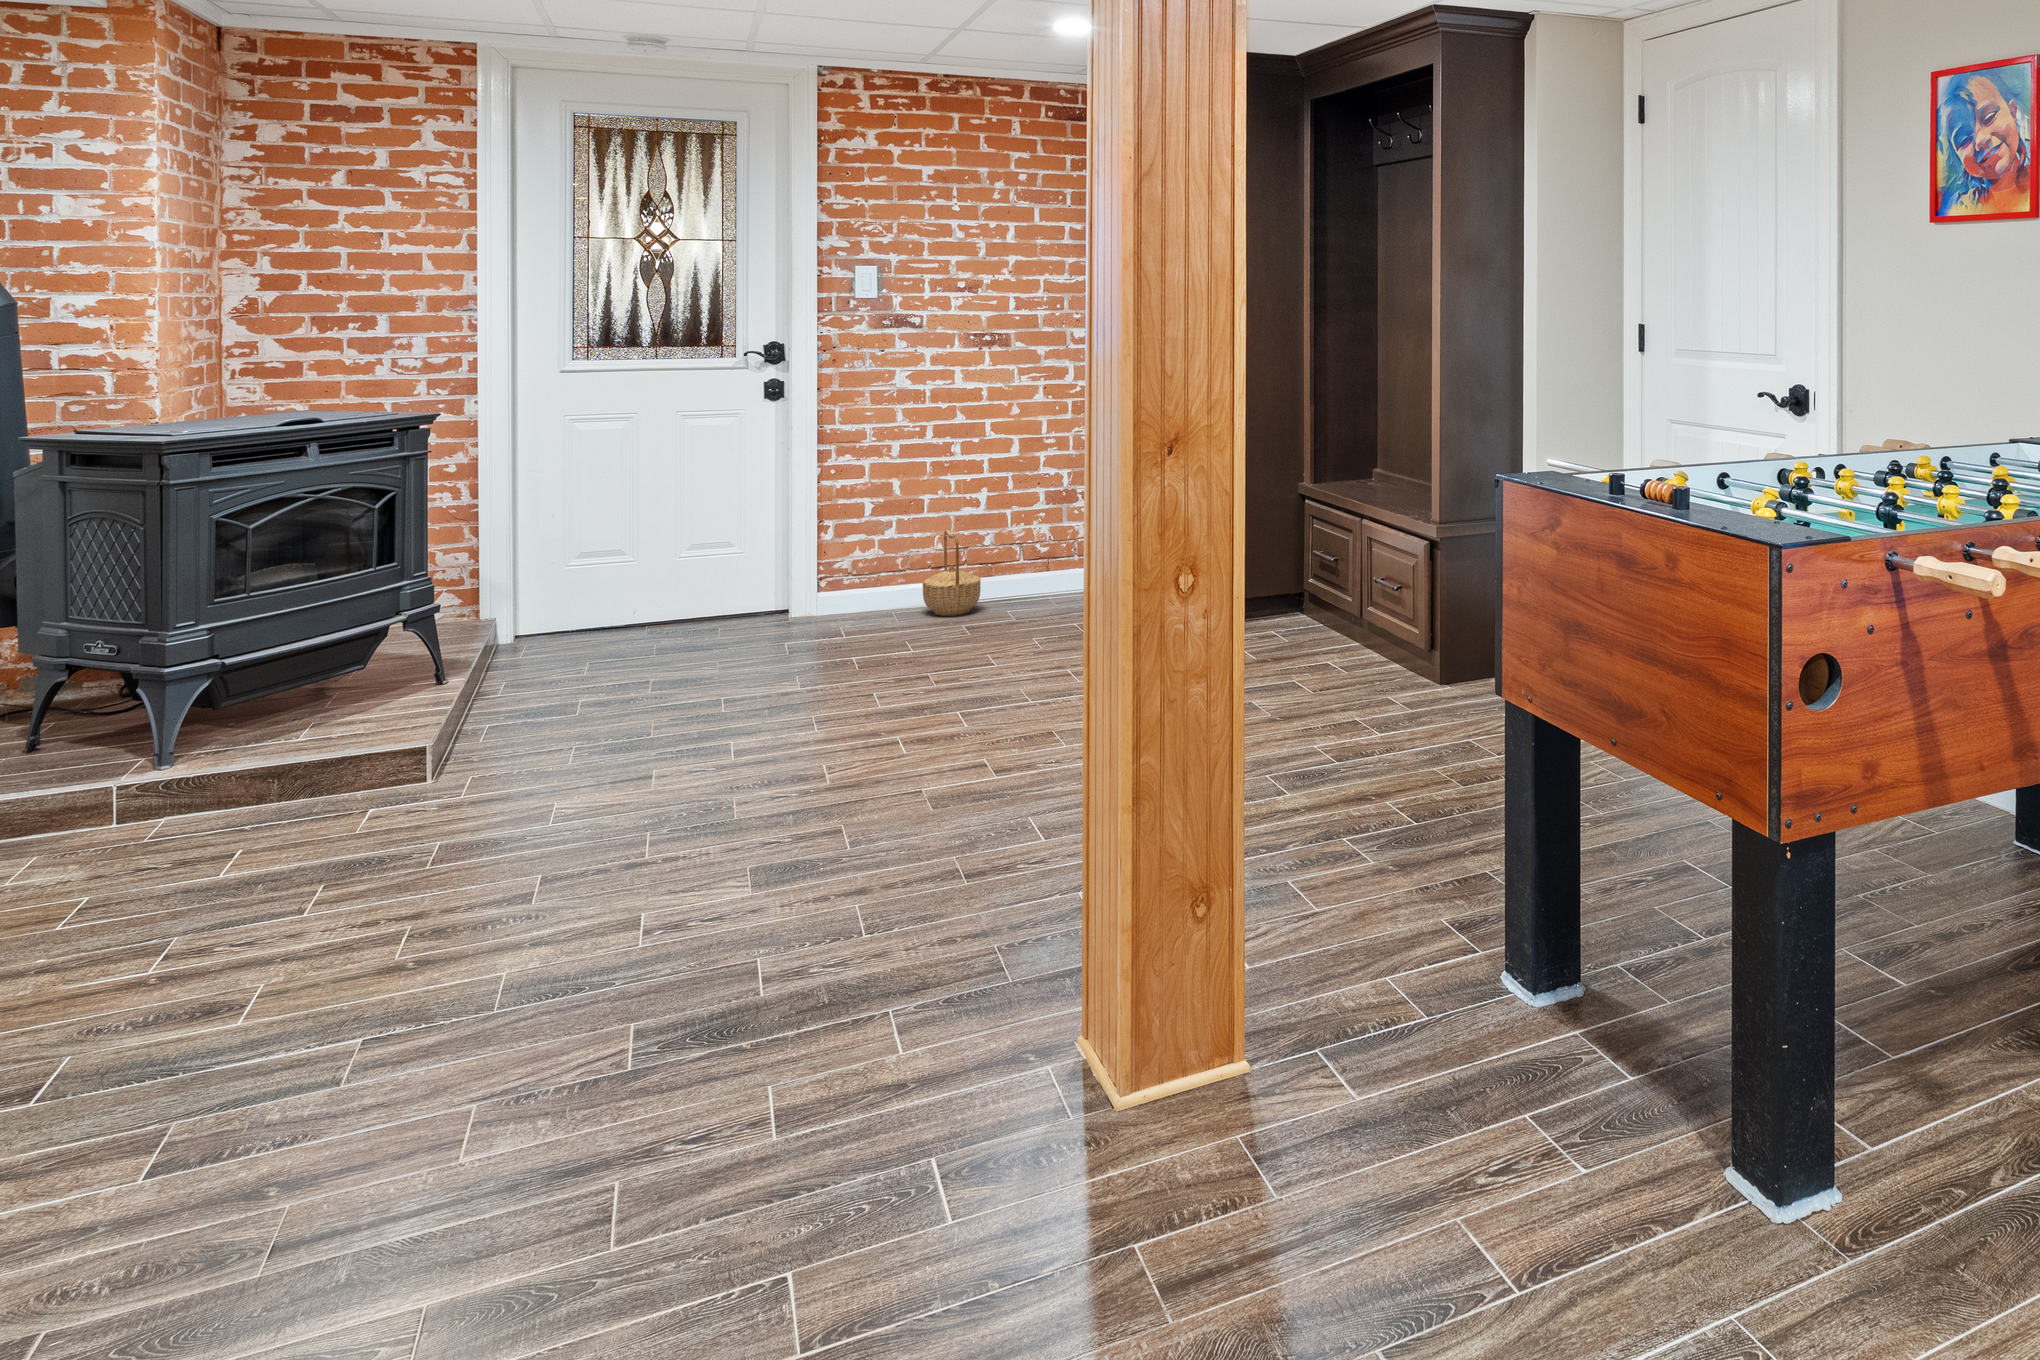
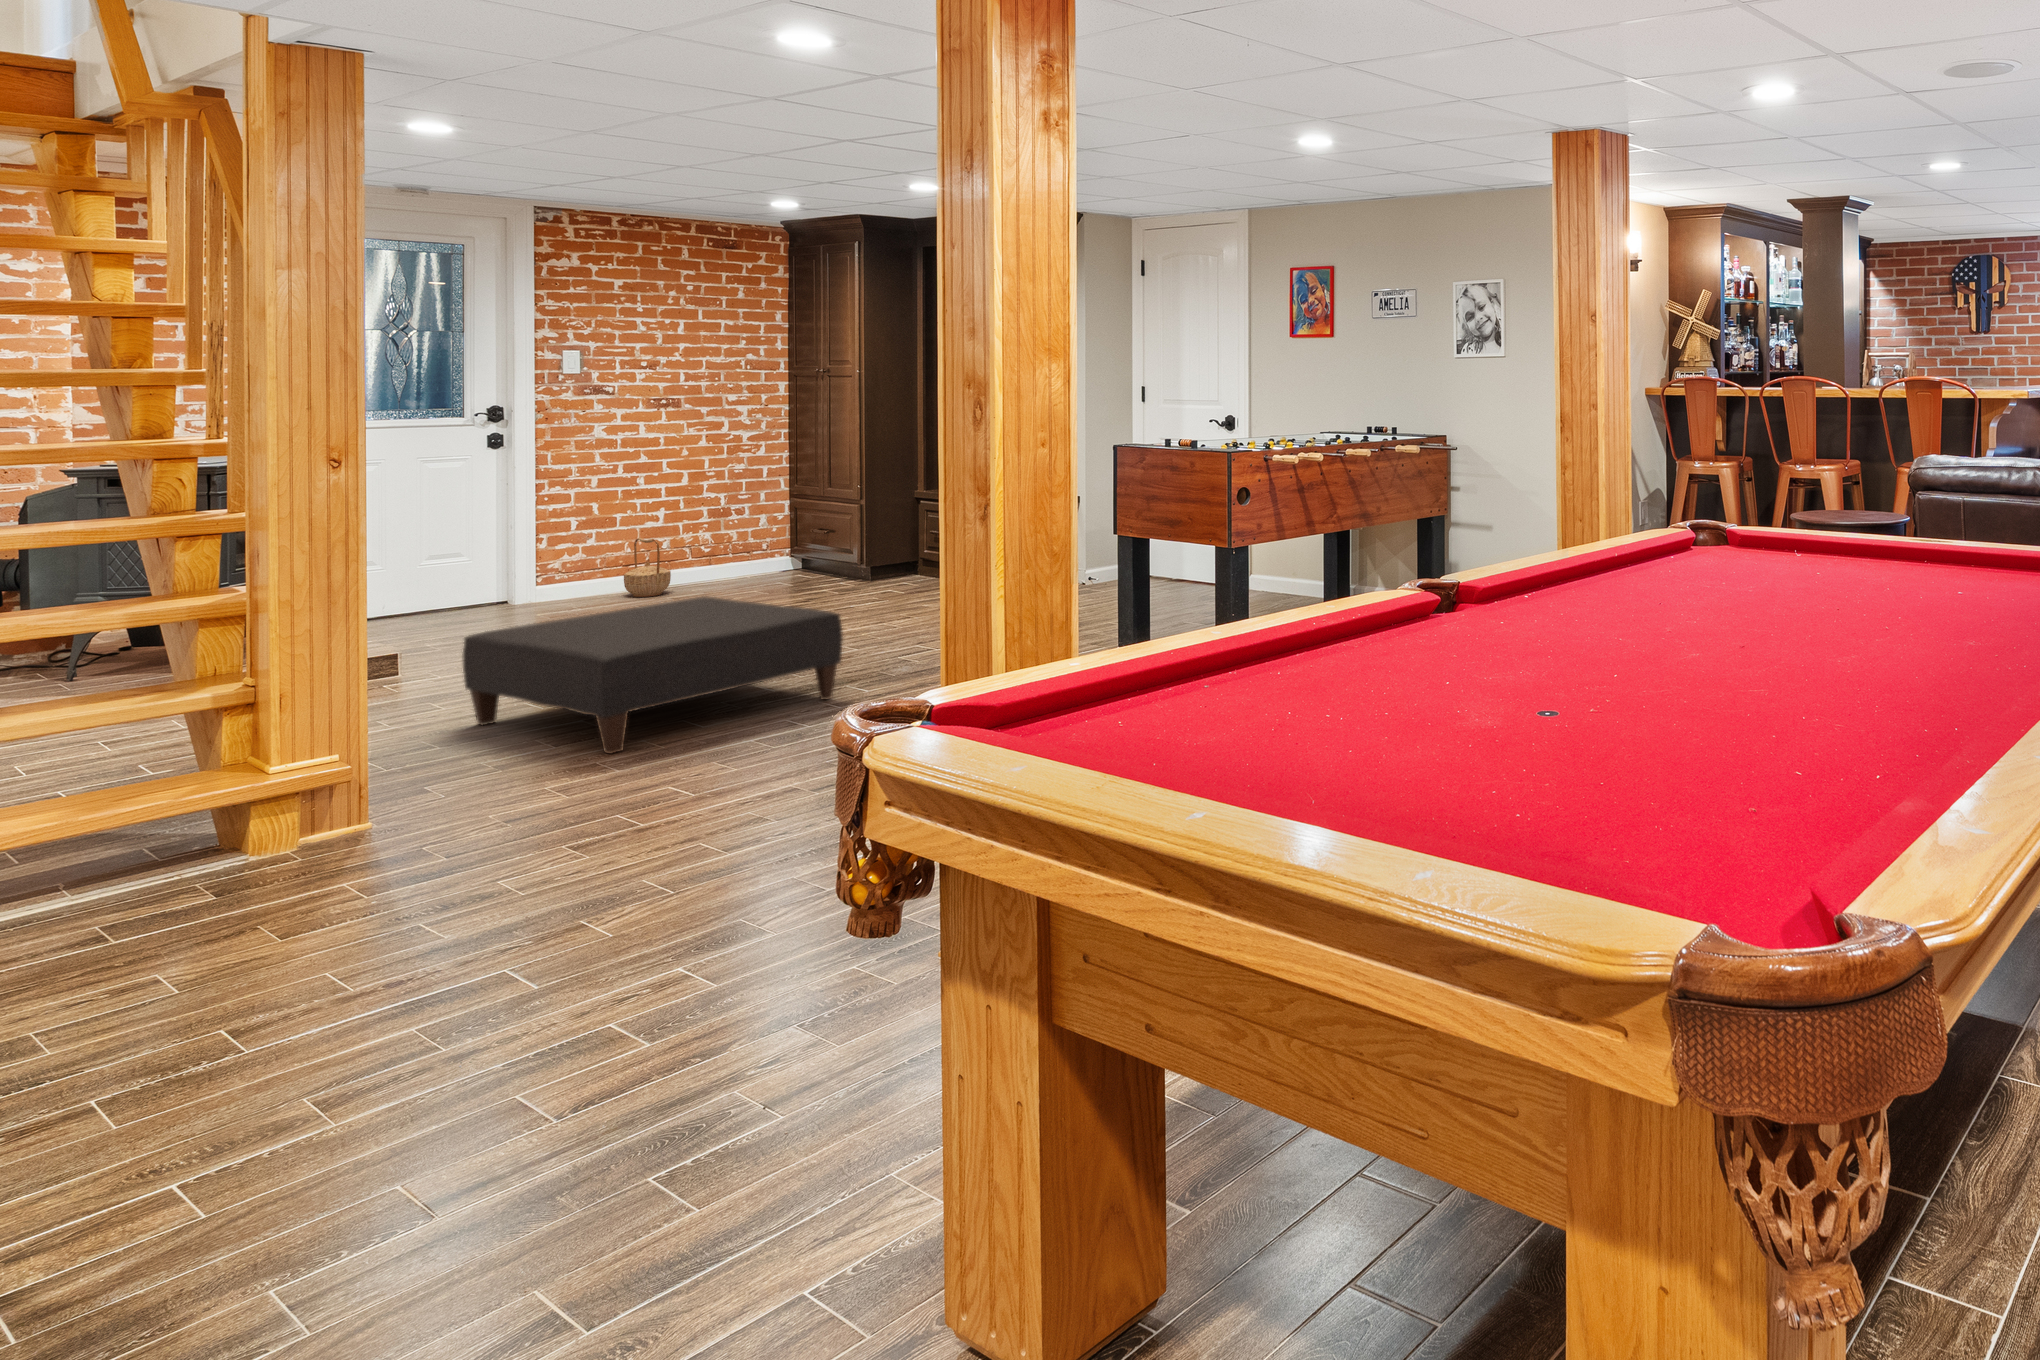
ottoman: none [134,714,848,1221] -> present [463,596,843,753]

